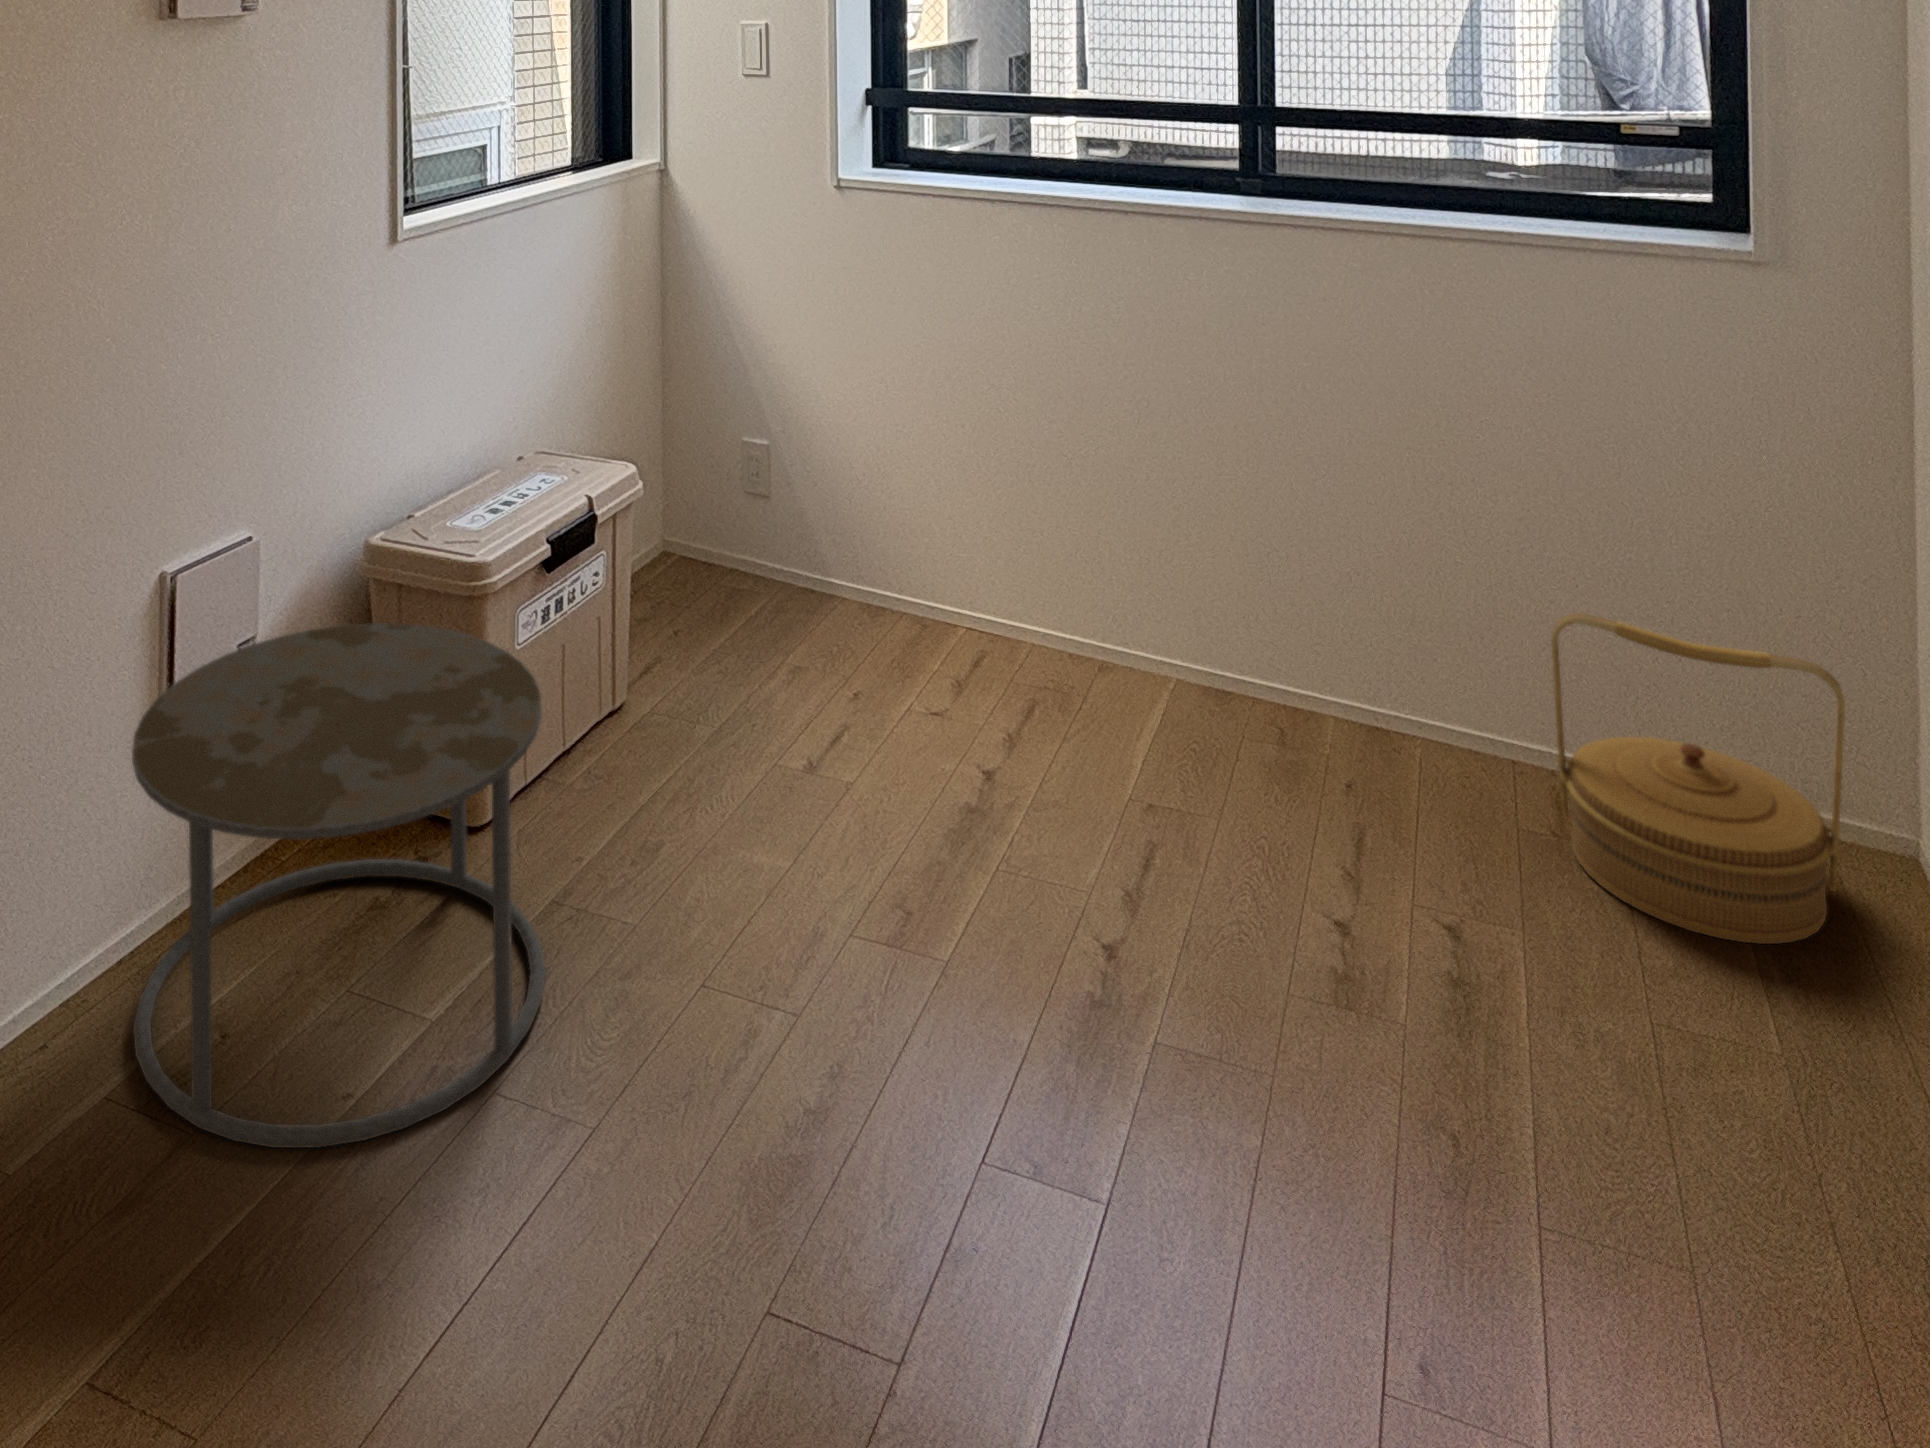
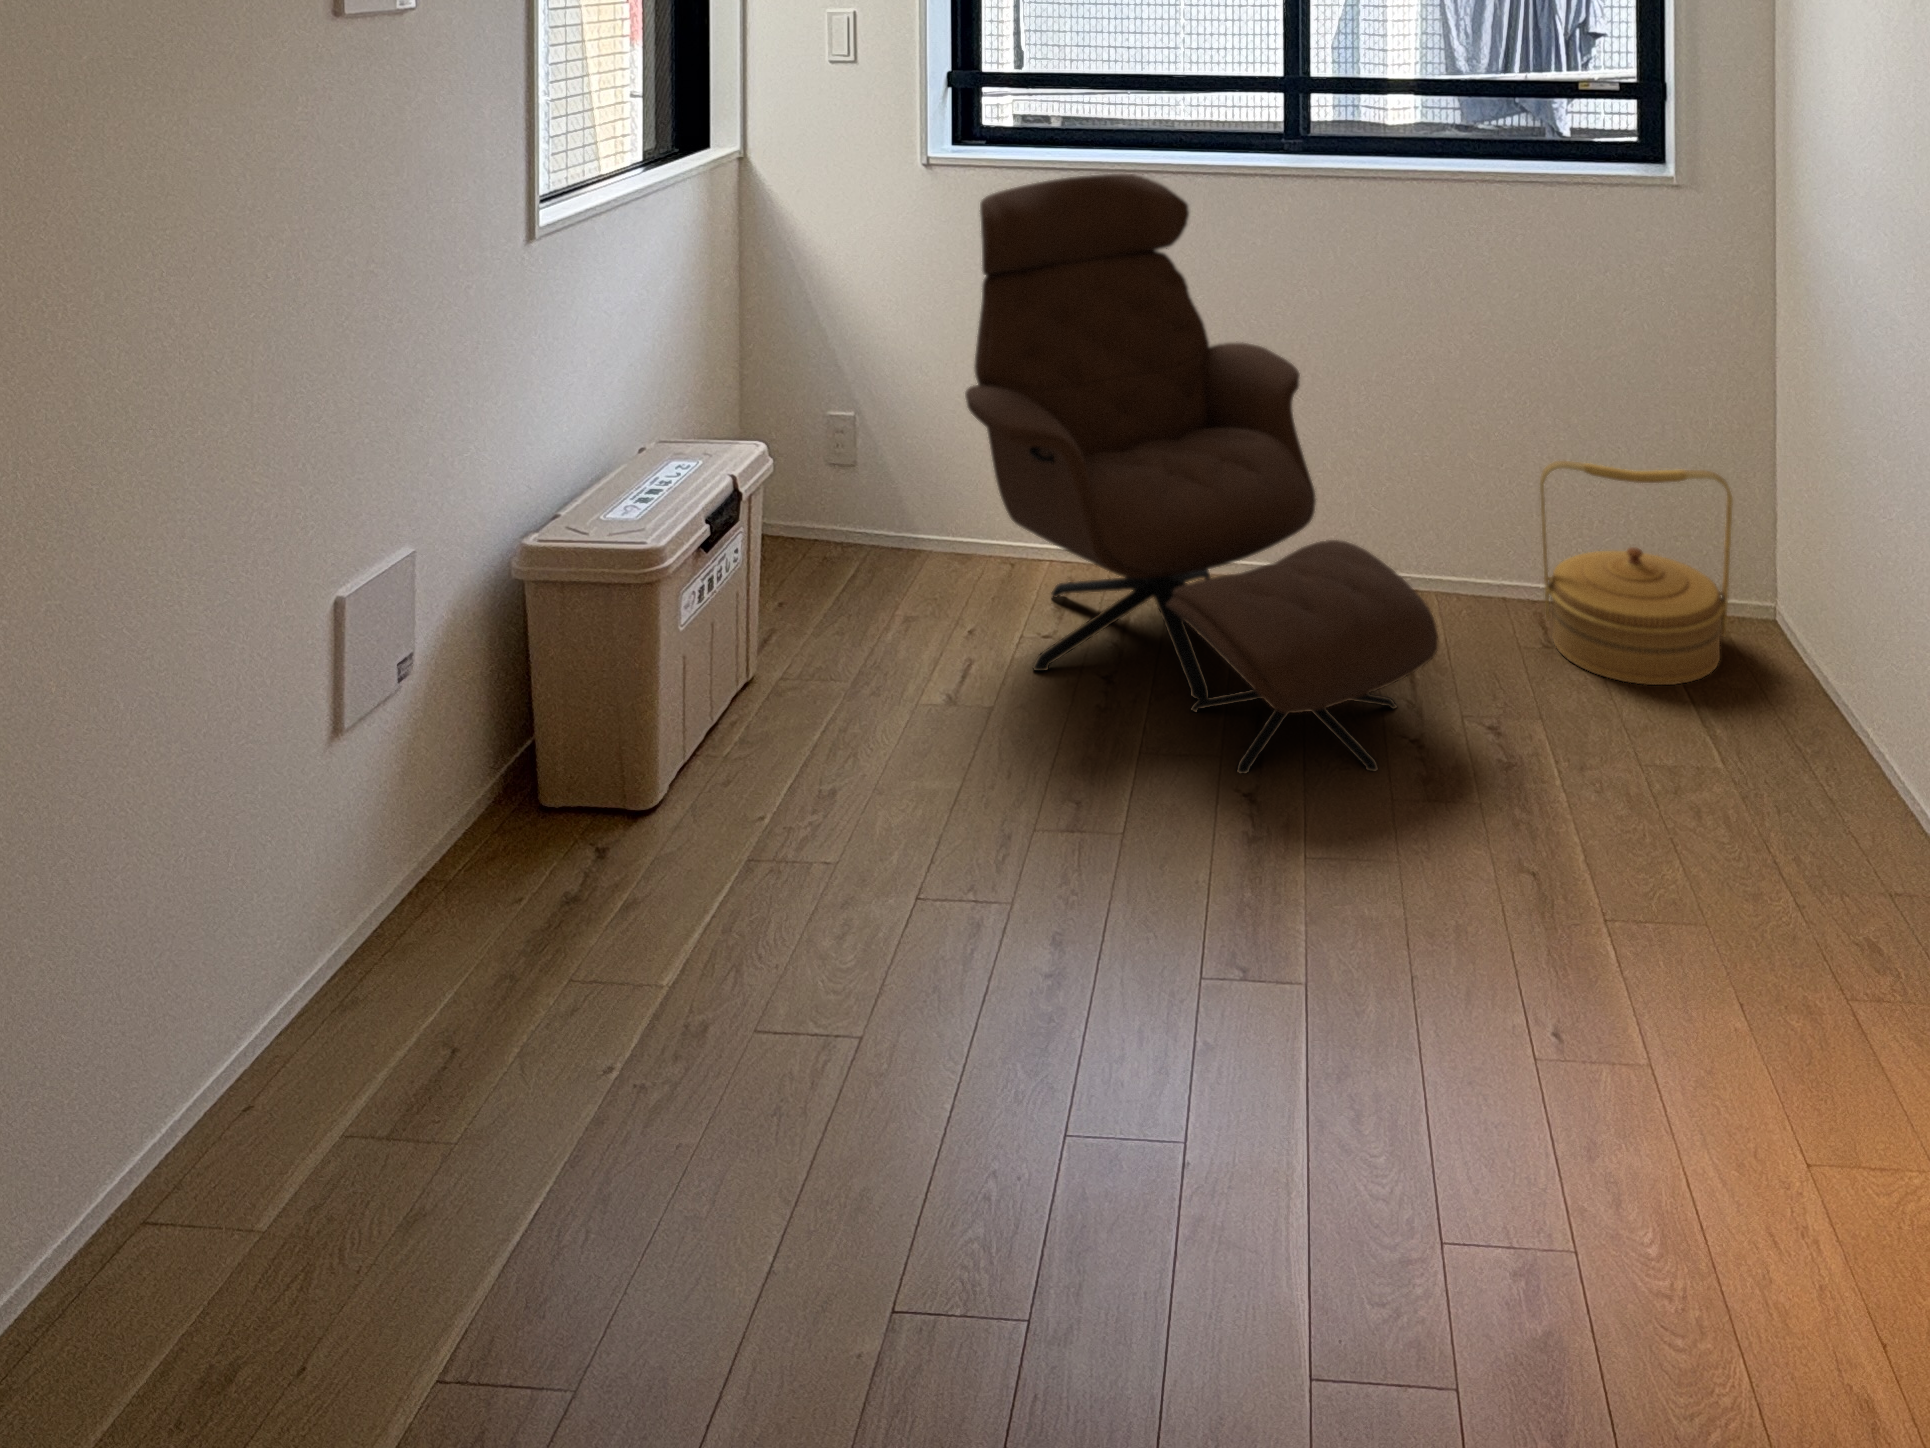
lounge chair: none [845,210,1378,969] -> present [965,174,1438,774]
side table: present [132,623,546,1148] -> none [344,617,776,1135]

